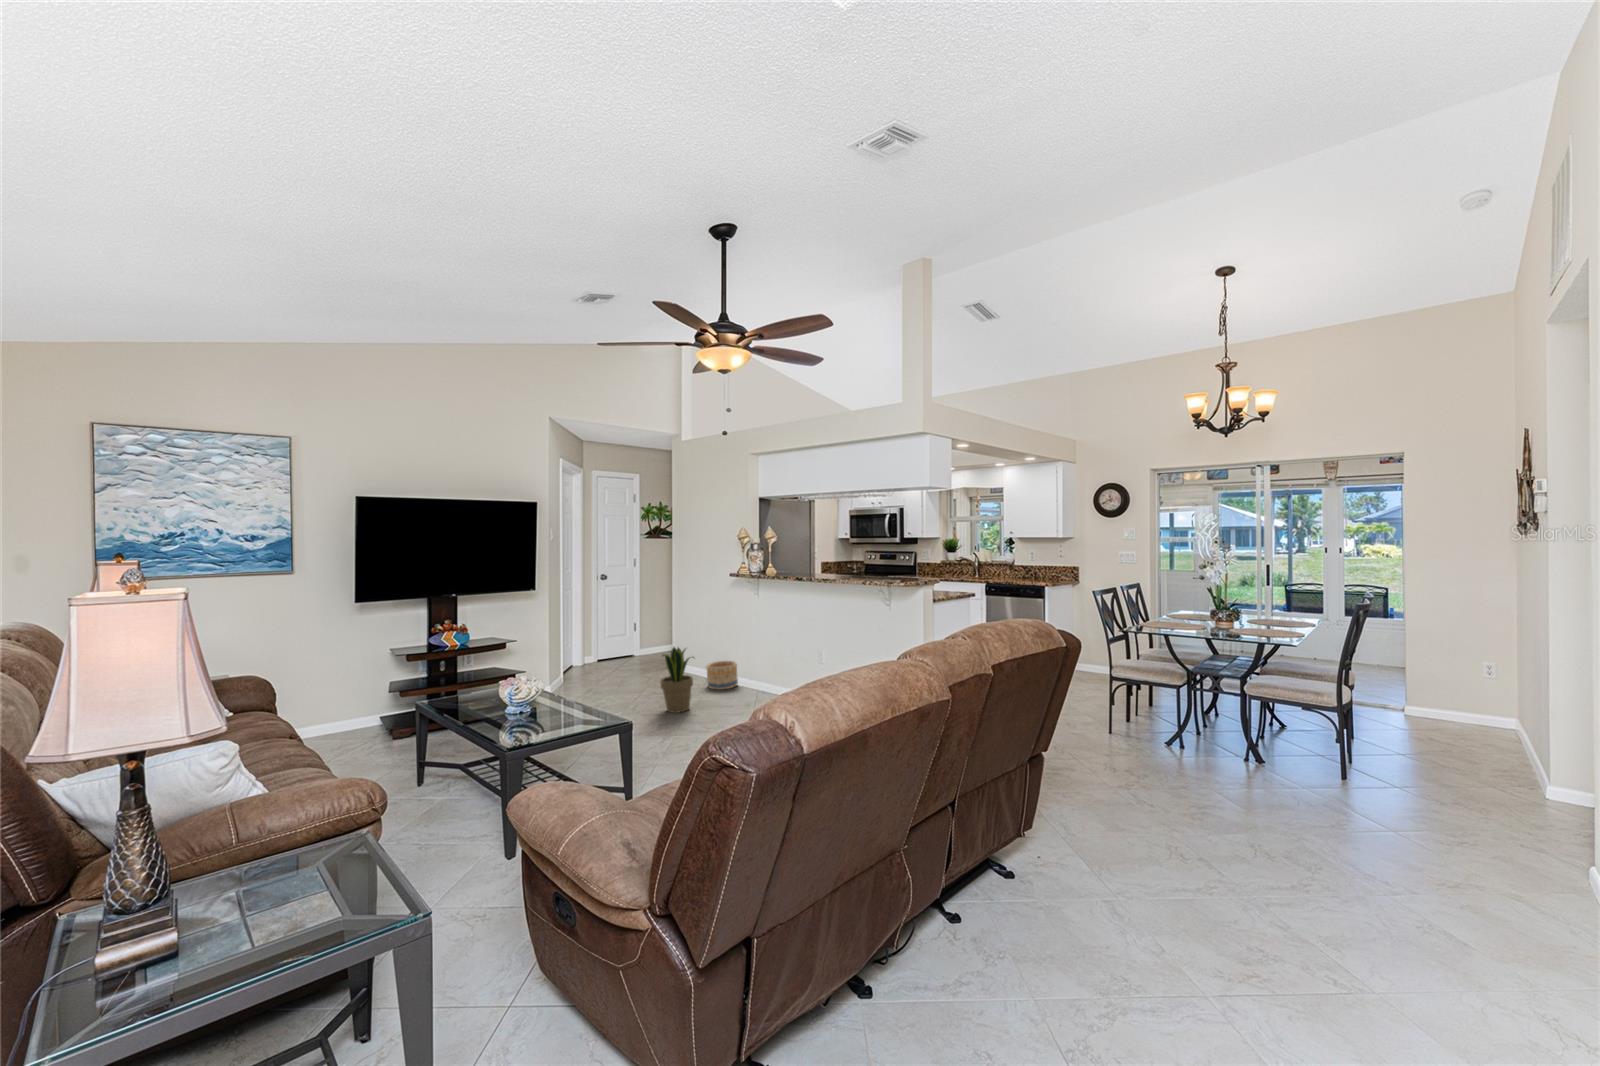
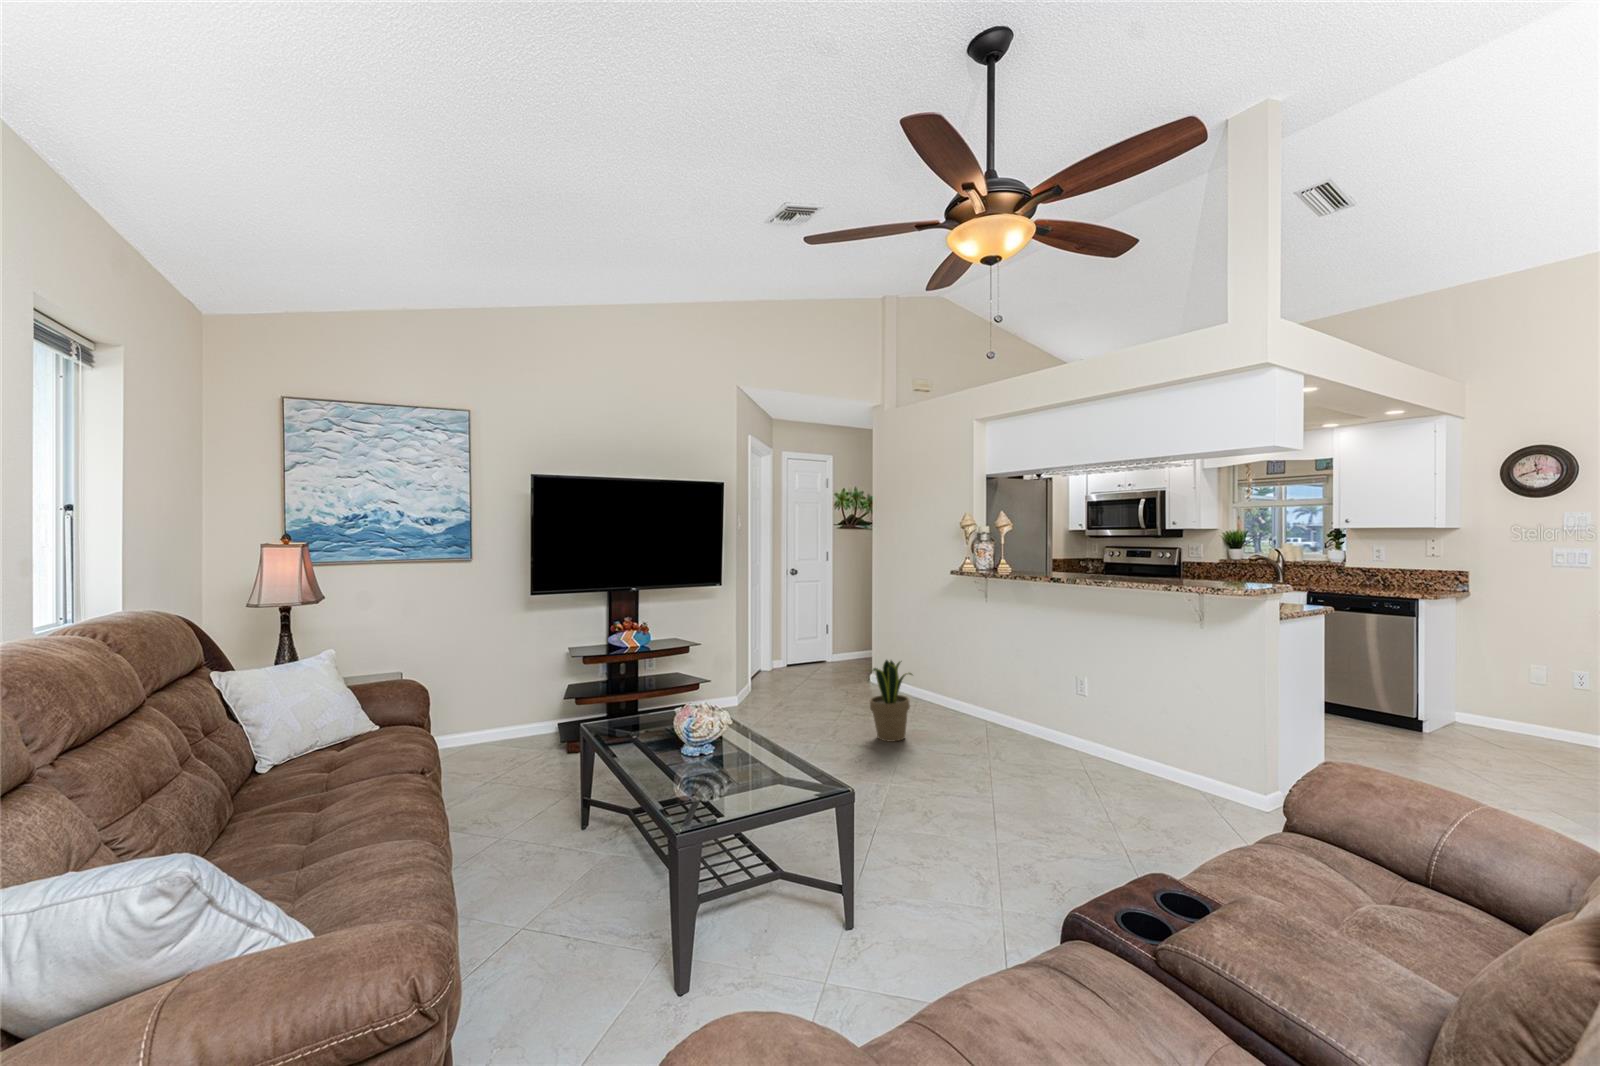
basket: present [706,661,738,689] -> none [918,677,958,713]

